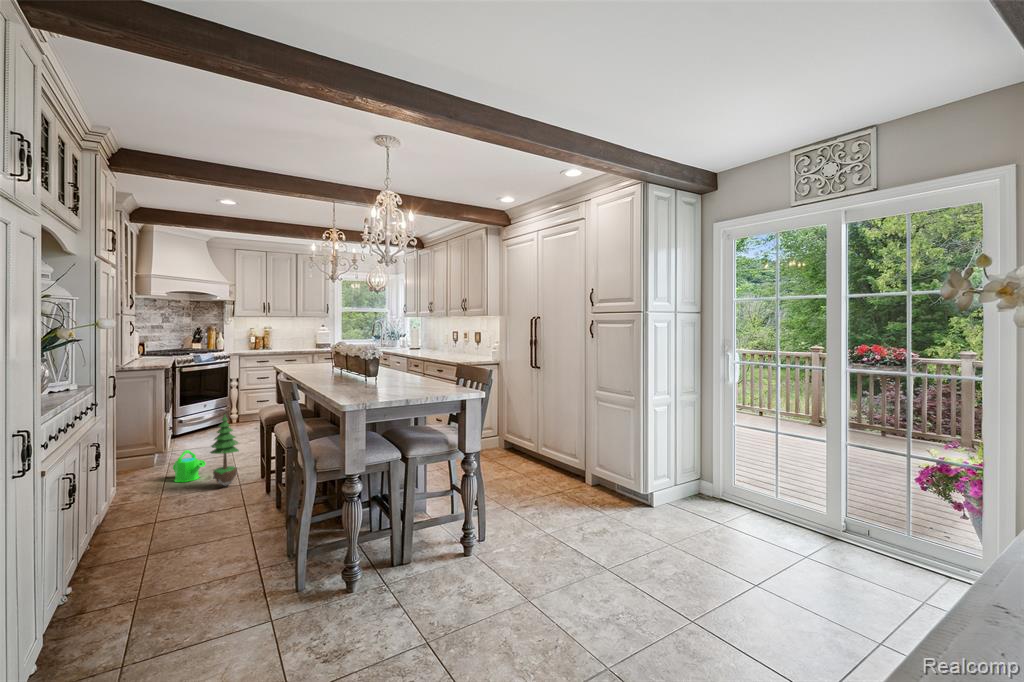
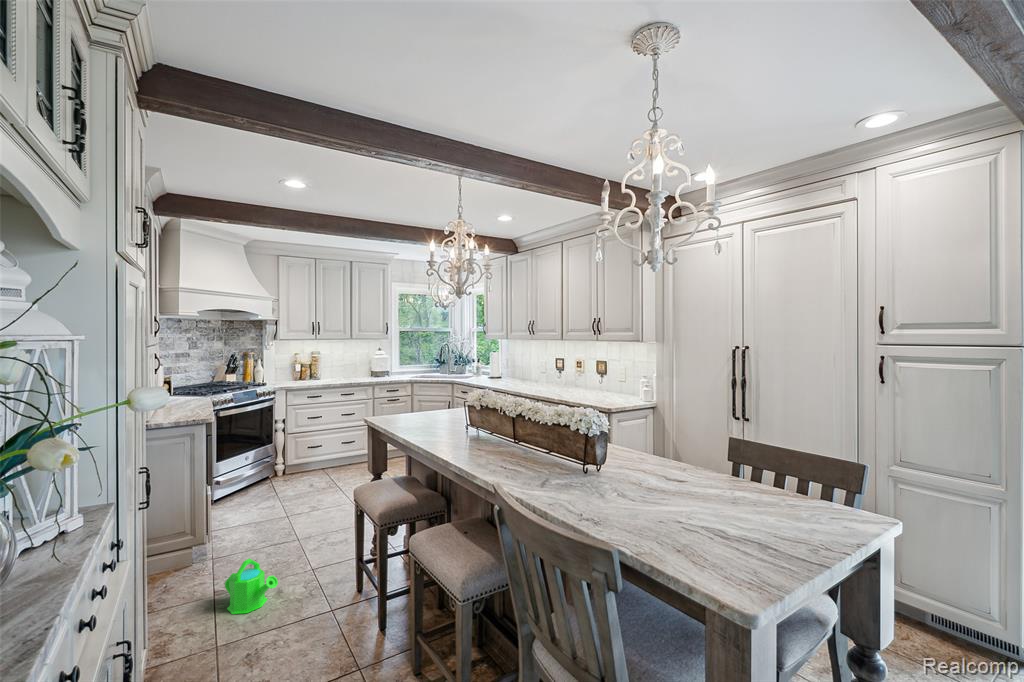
potted tree: present [210,415,239,486] -> none [291,509,336,625]

